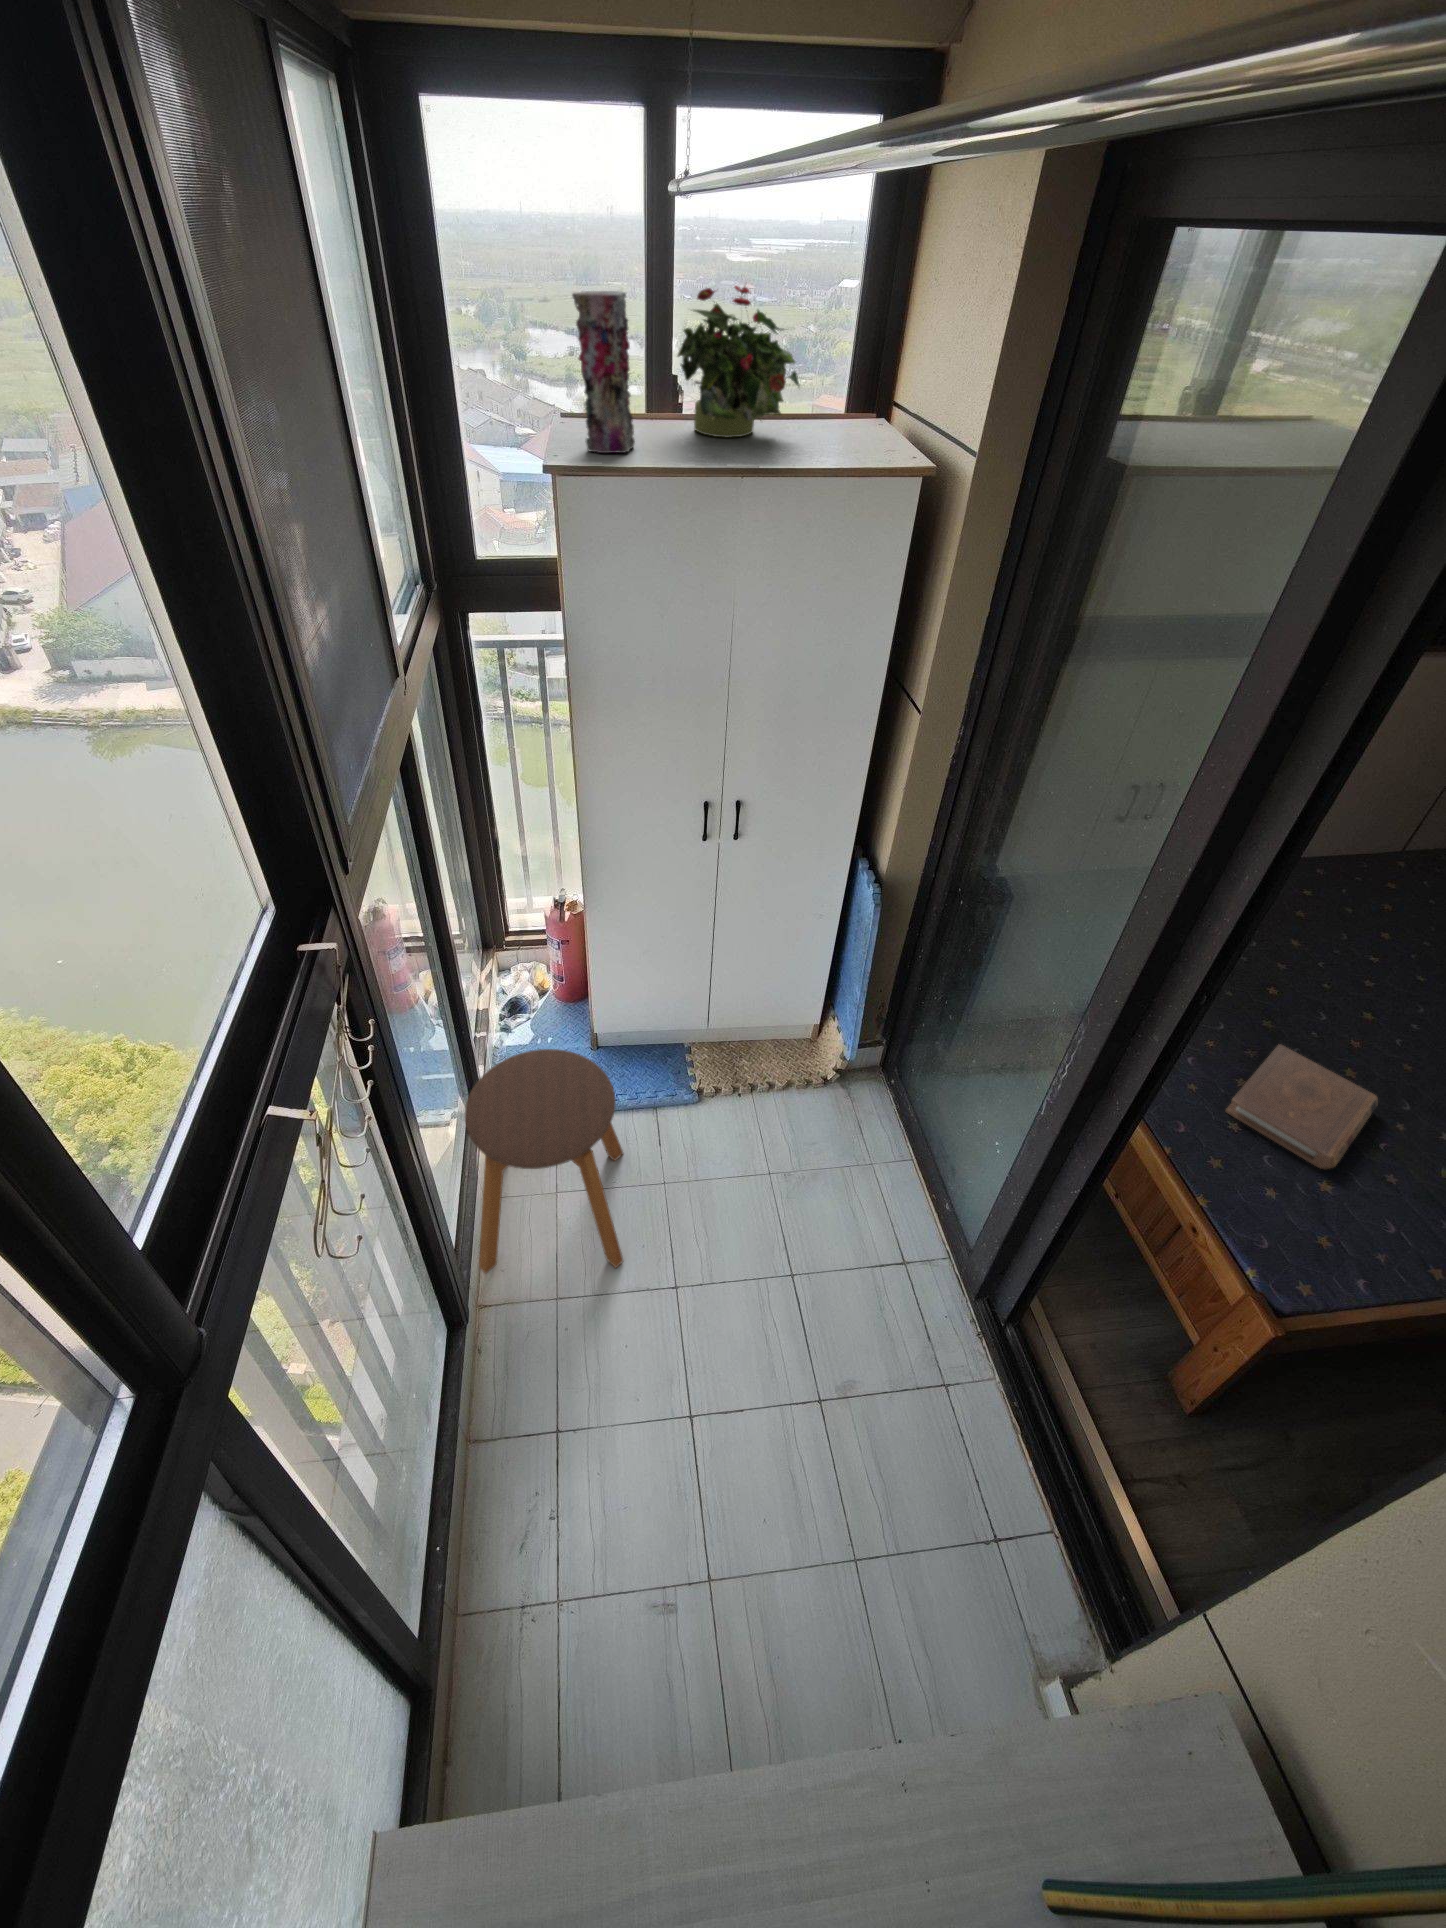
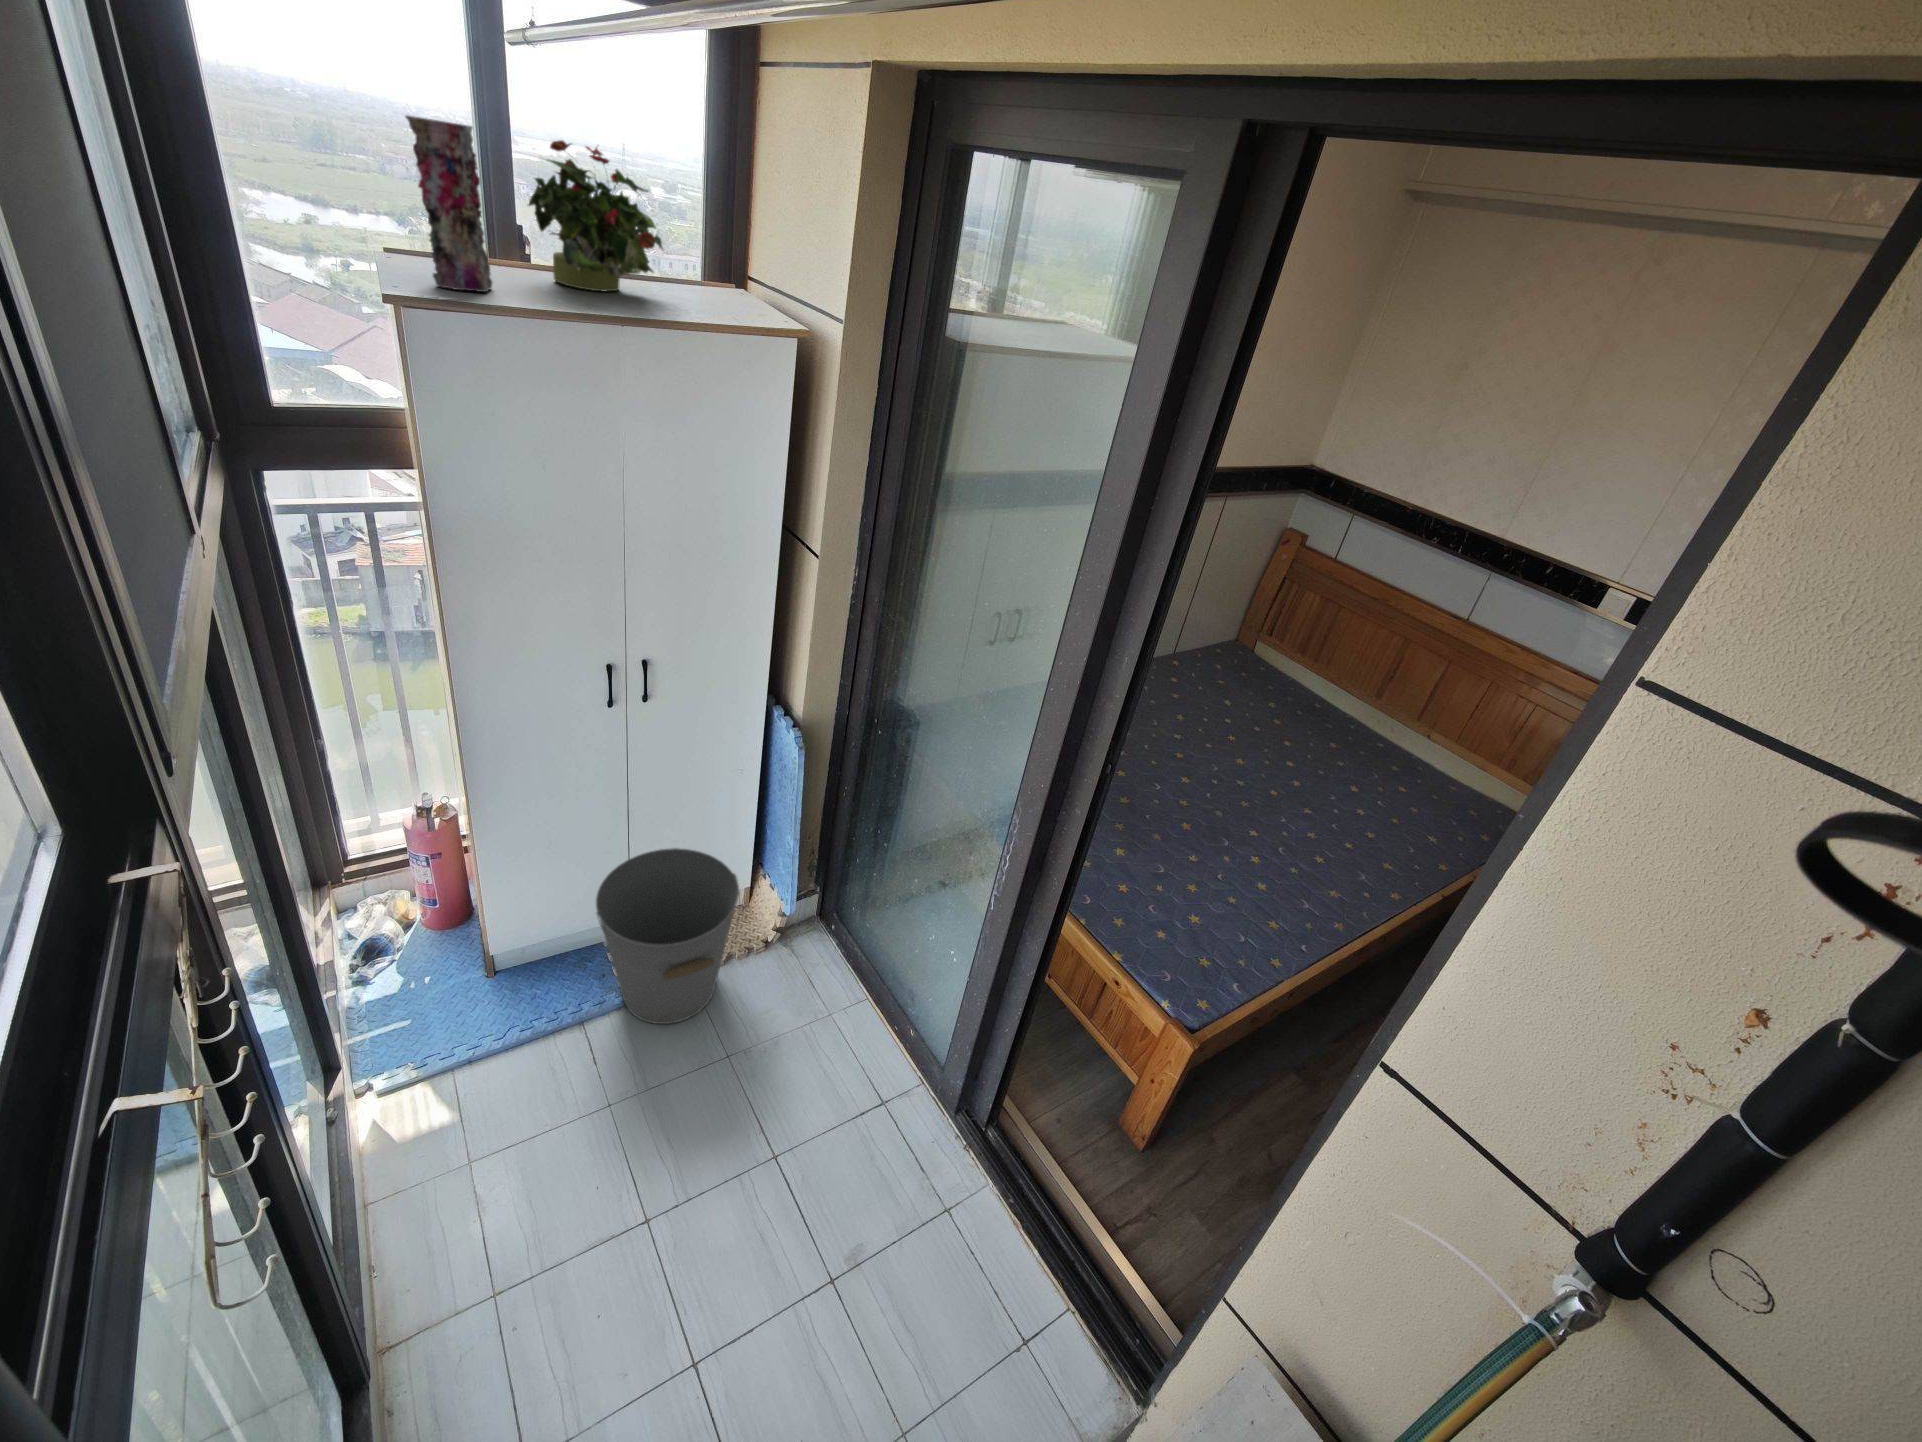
bucket: none [673,974,801,1131] -> present [596,848,740,1024]
book: present [1226,1044,1378,1169] -> none [1118,813,1214,905]
stool: present [465,1049,623,1273] -> none [337,977,577,1301]

